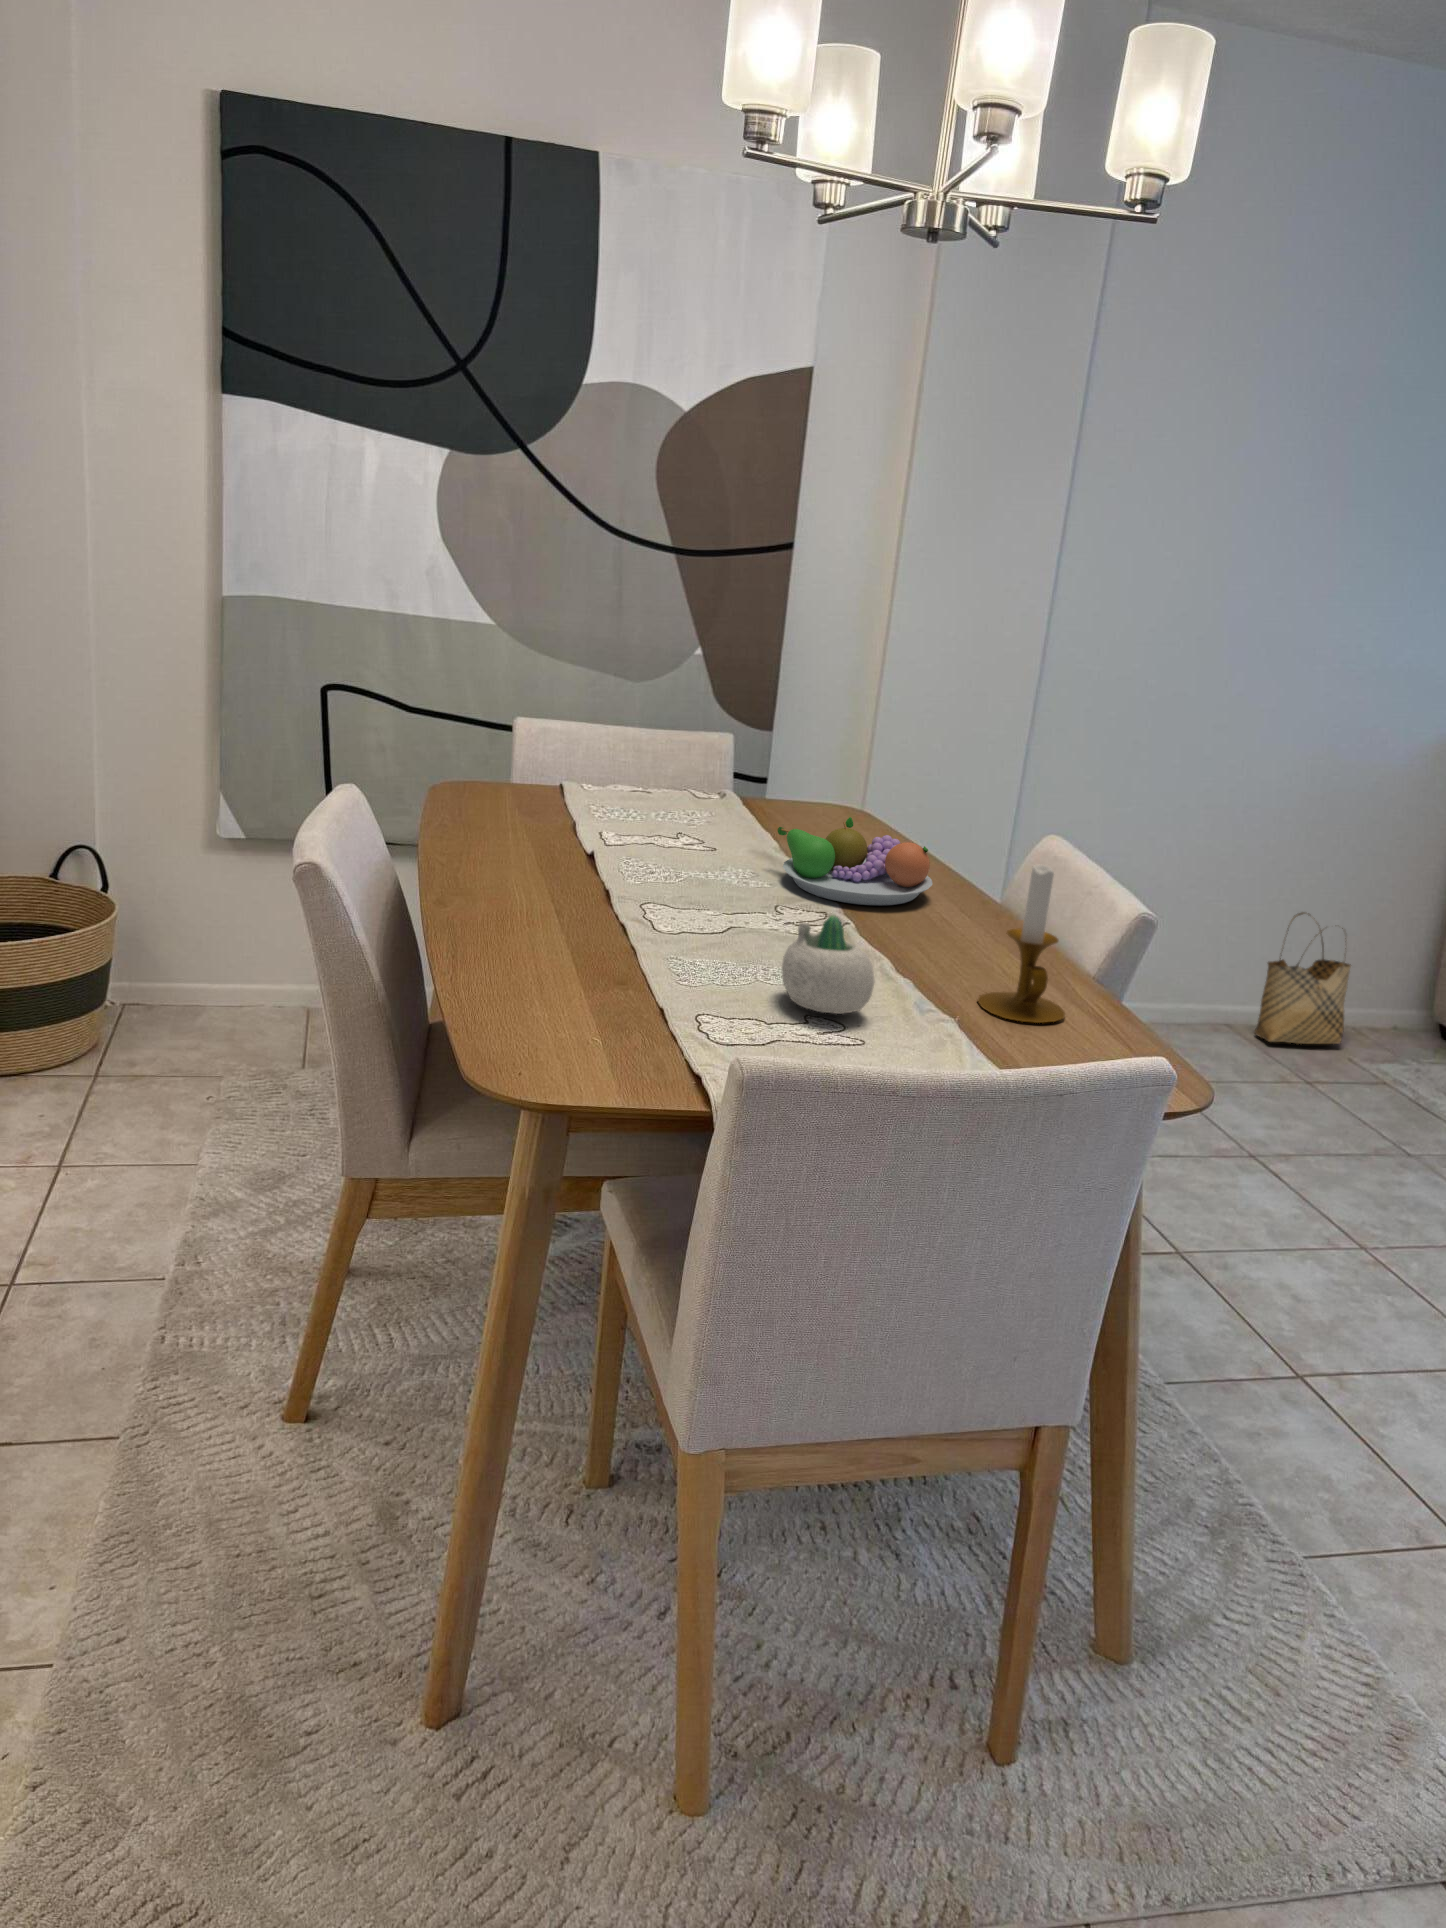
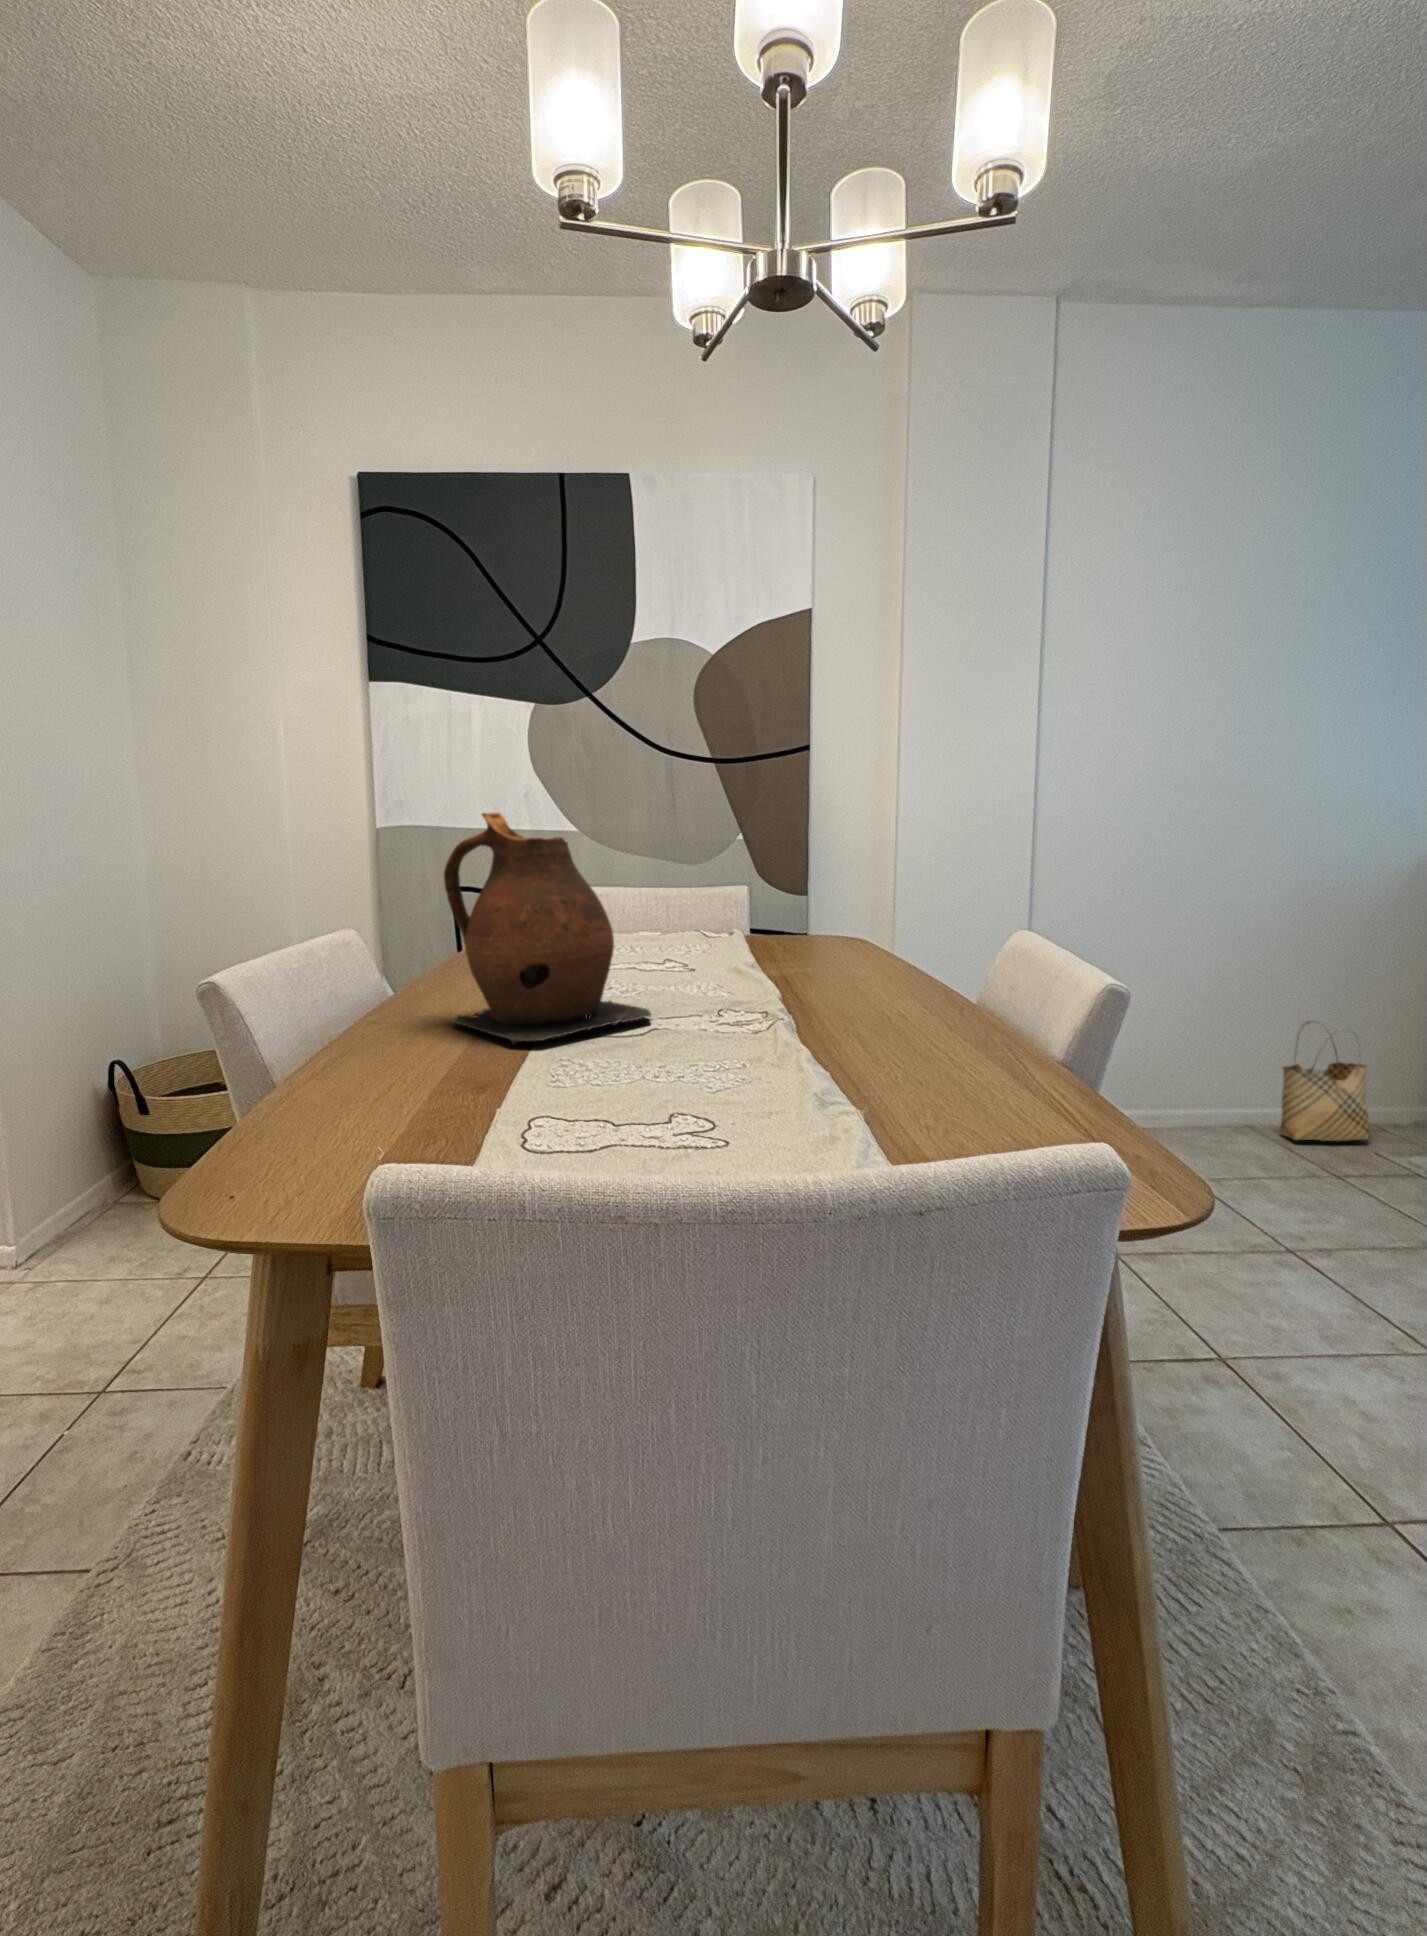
ceramic pitcher: none [529,698,724,939] -> present [444,813,651,1044]
fruit bowl: present [778,817,932,905] -> none [739,927,890,1006]
candlestick: present [978,865,1065,1023] -> none [898,921,1007,1112]
succulent planter: present [782,915,875,1014] -> none [647,992,750,1110]

